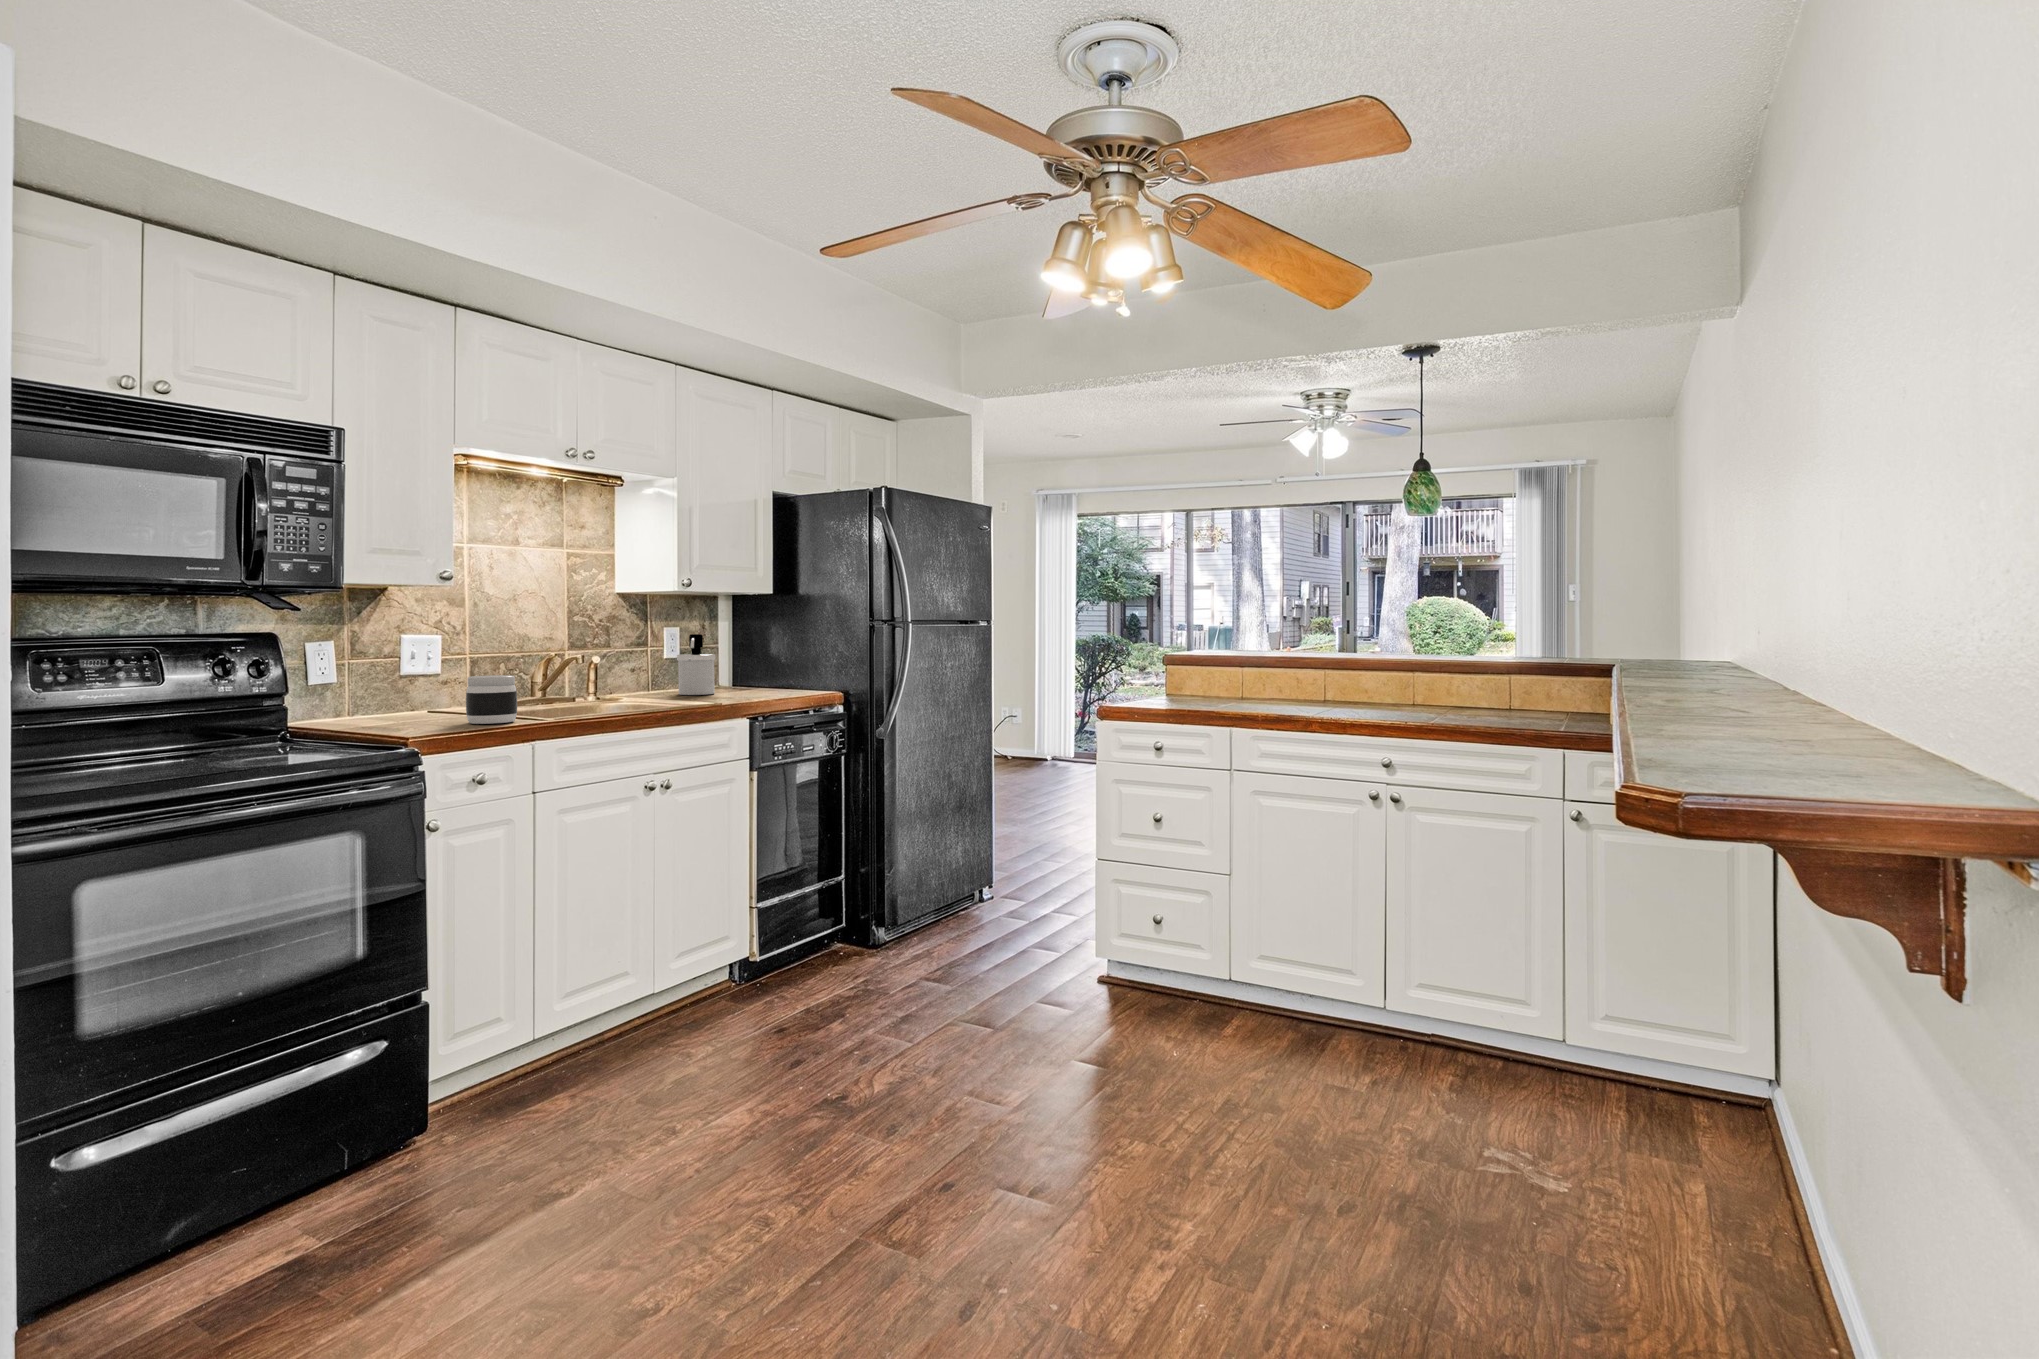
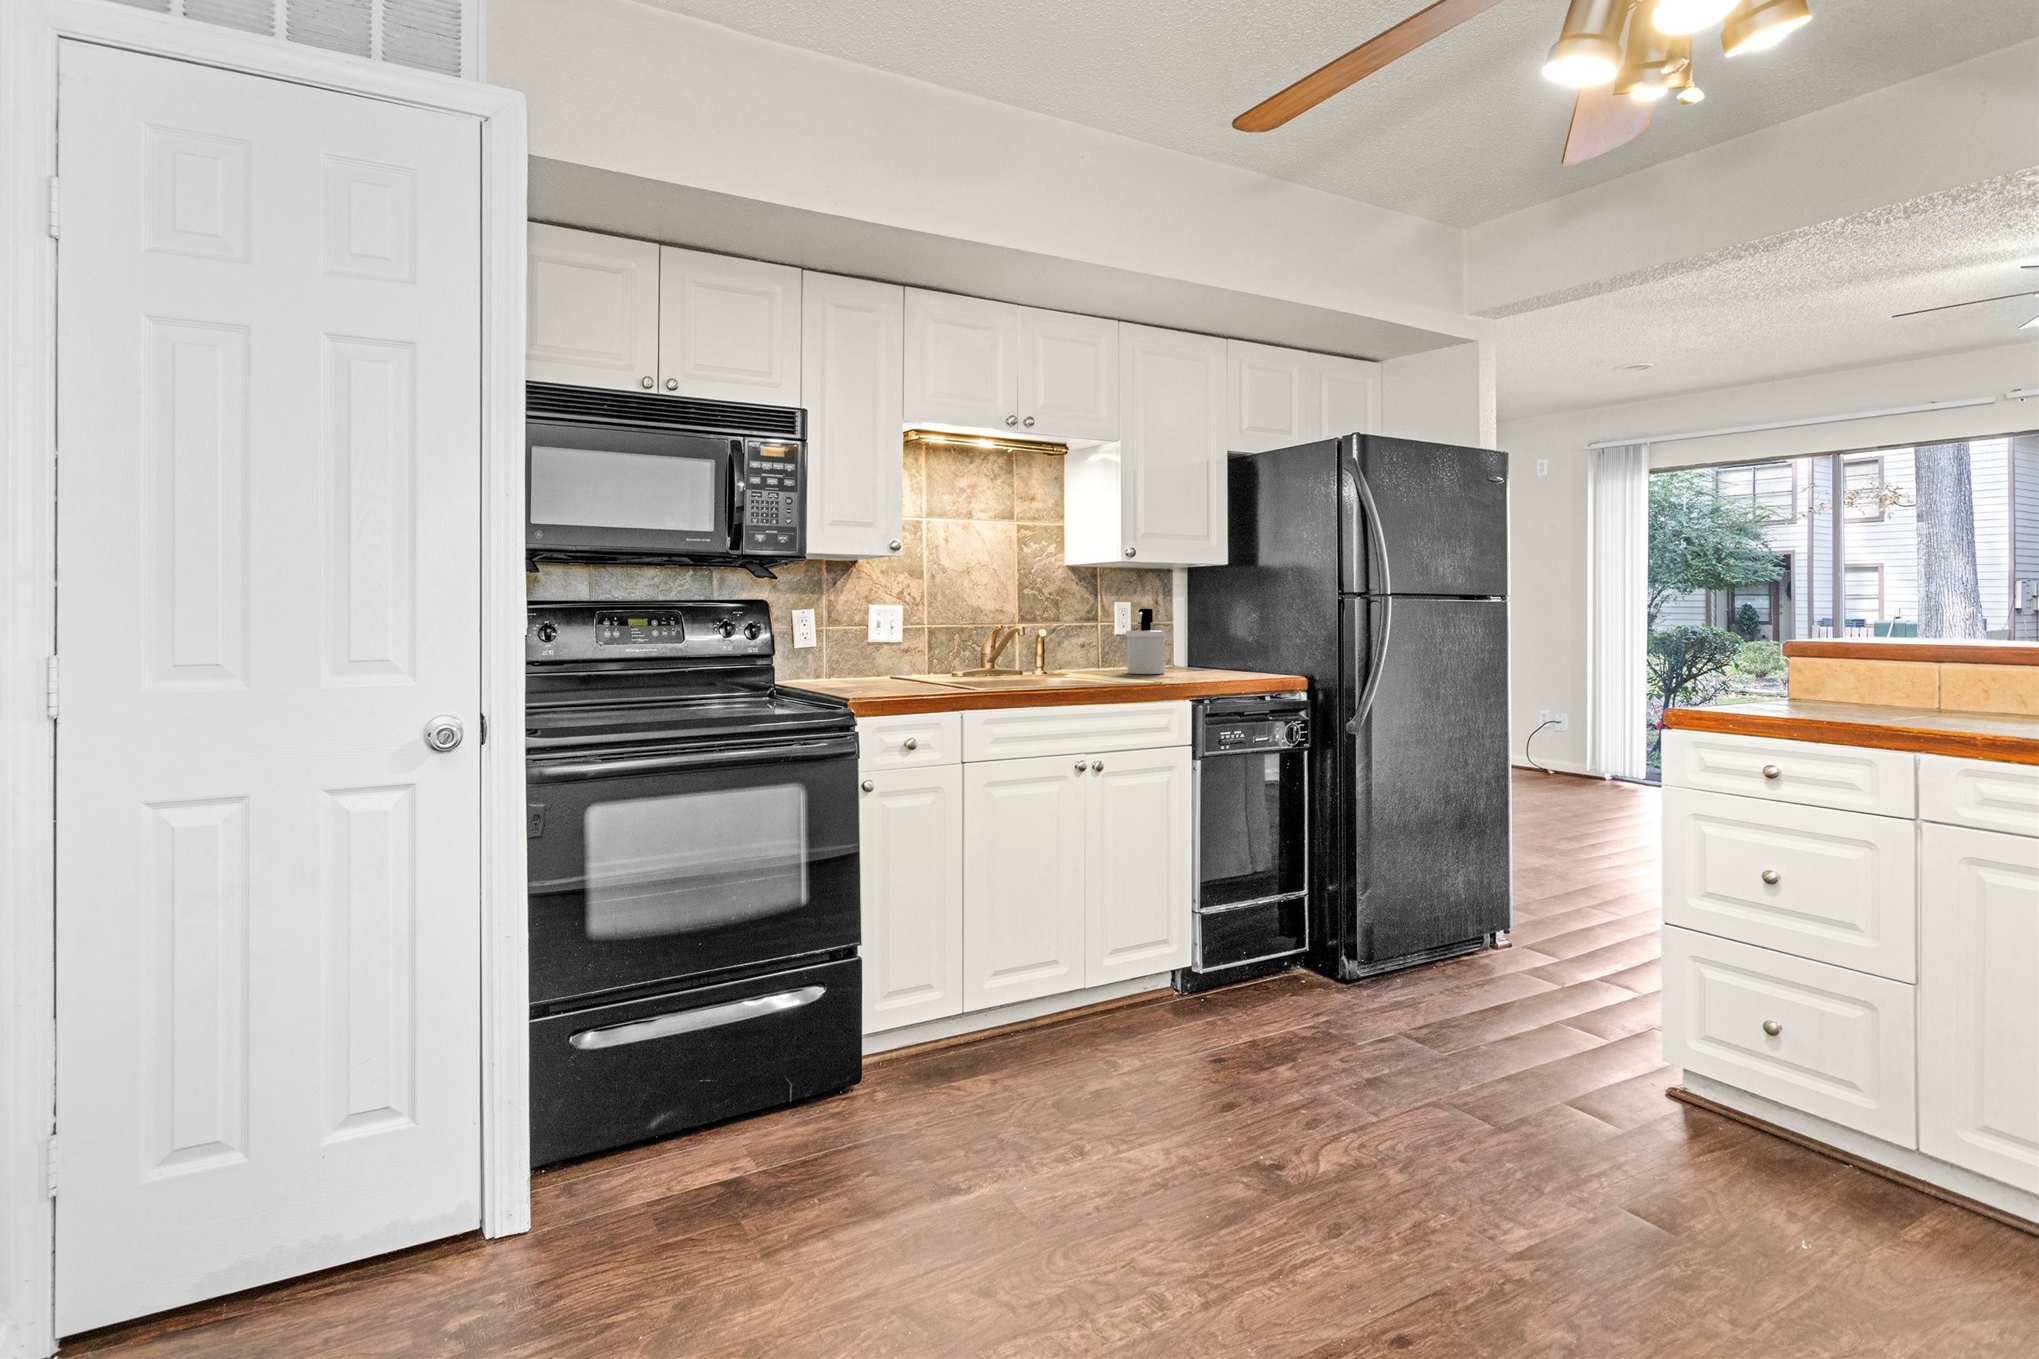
jar: present [466,675,517,724] -> none [912,645,957,692]

